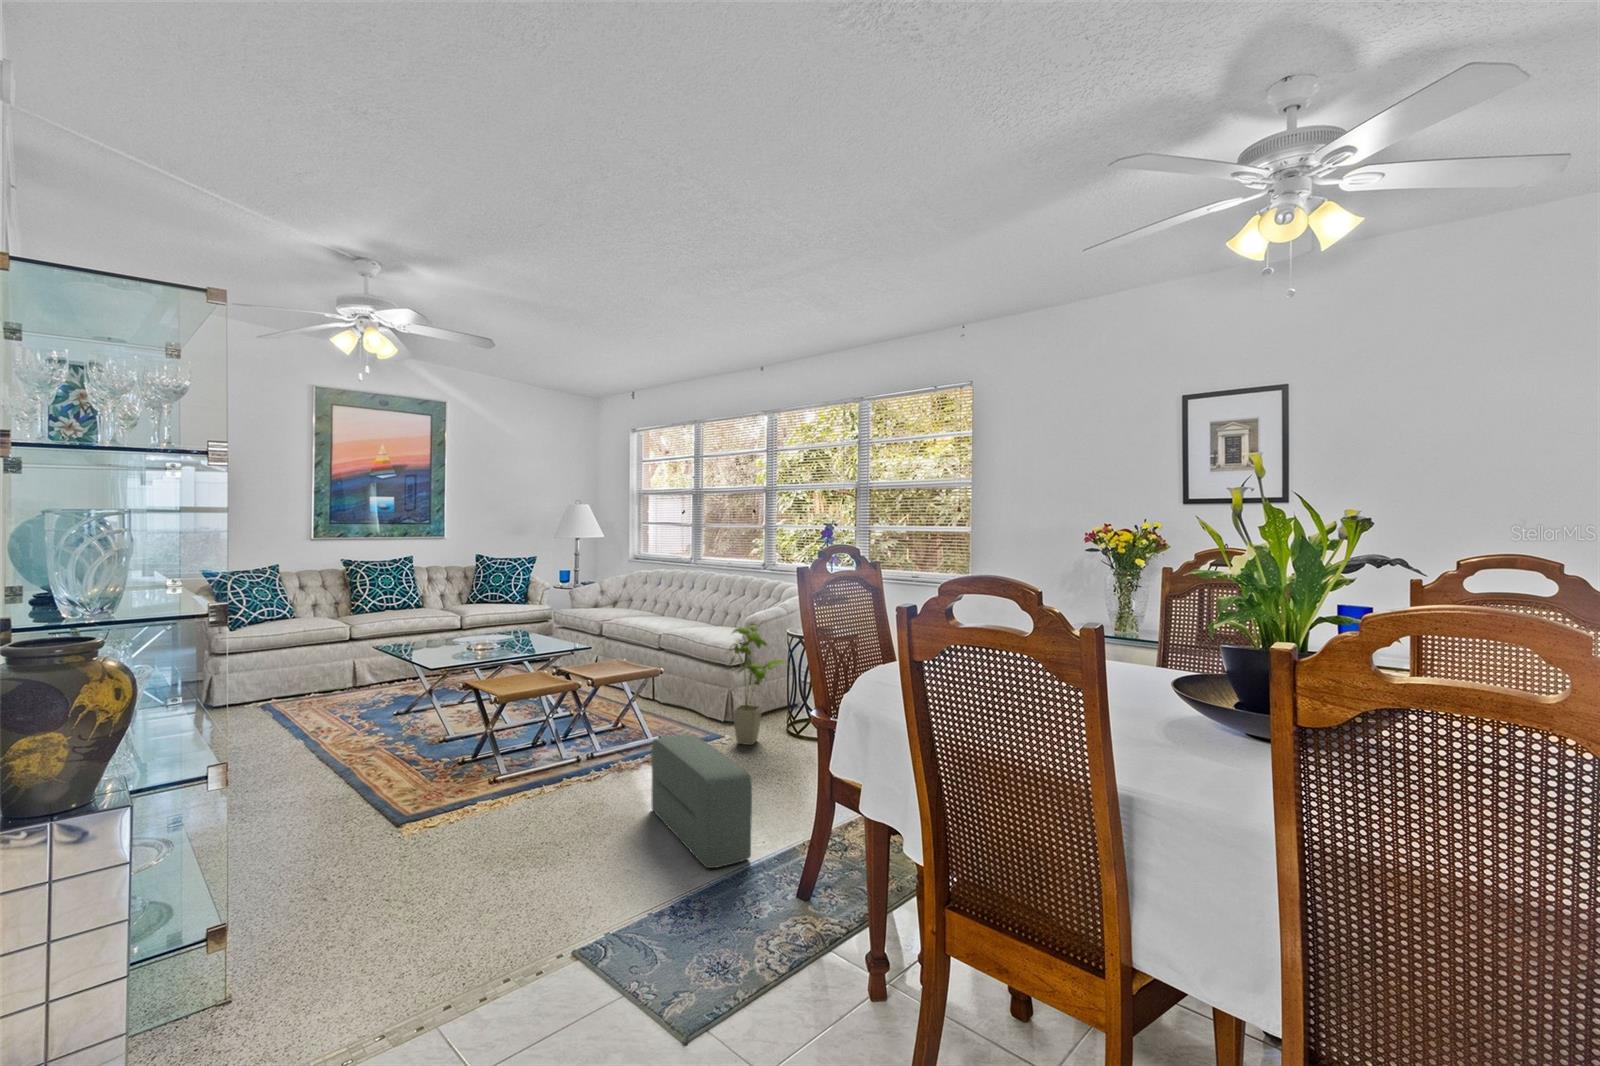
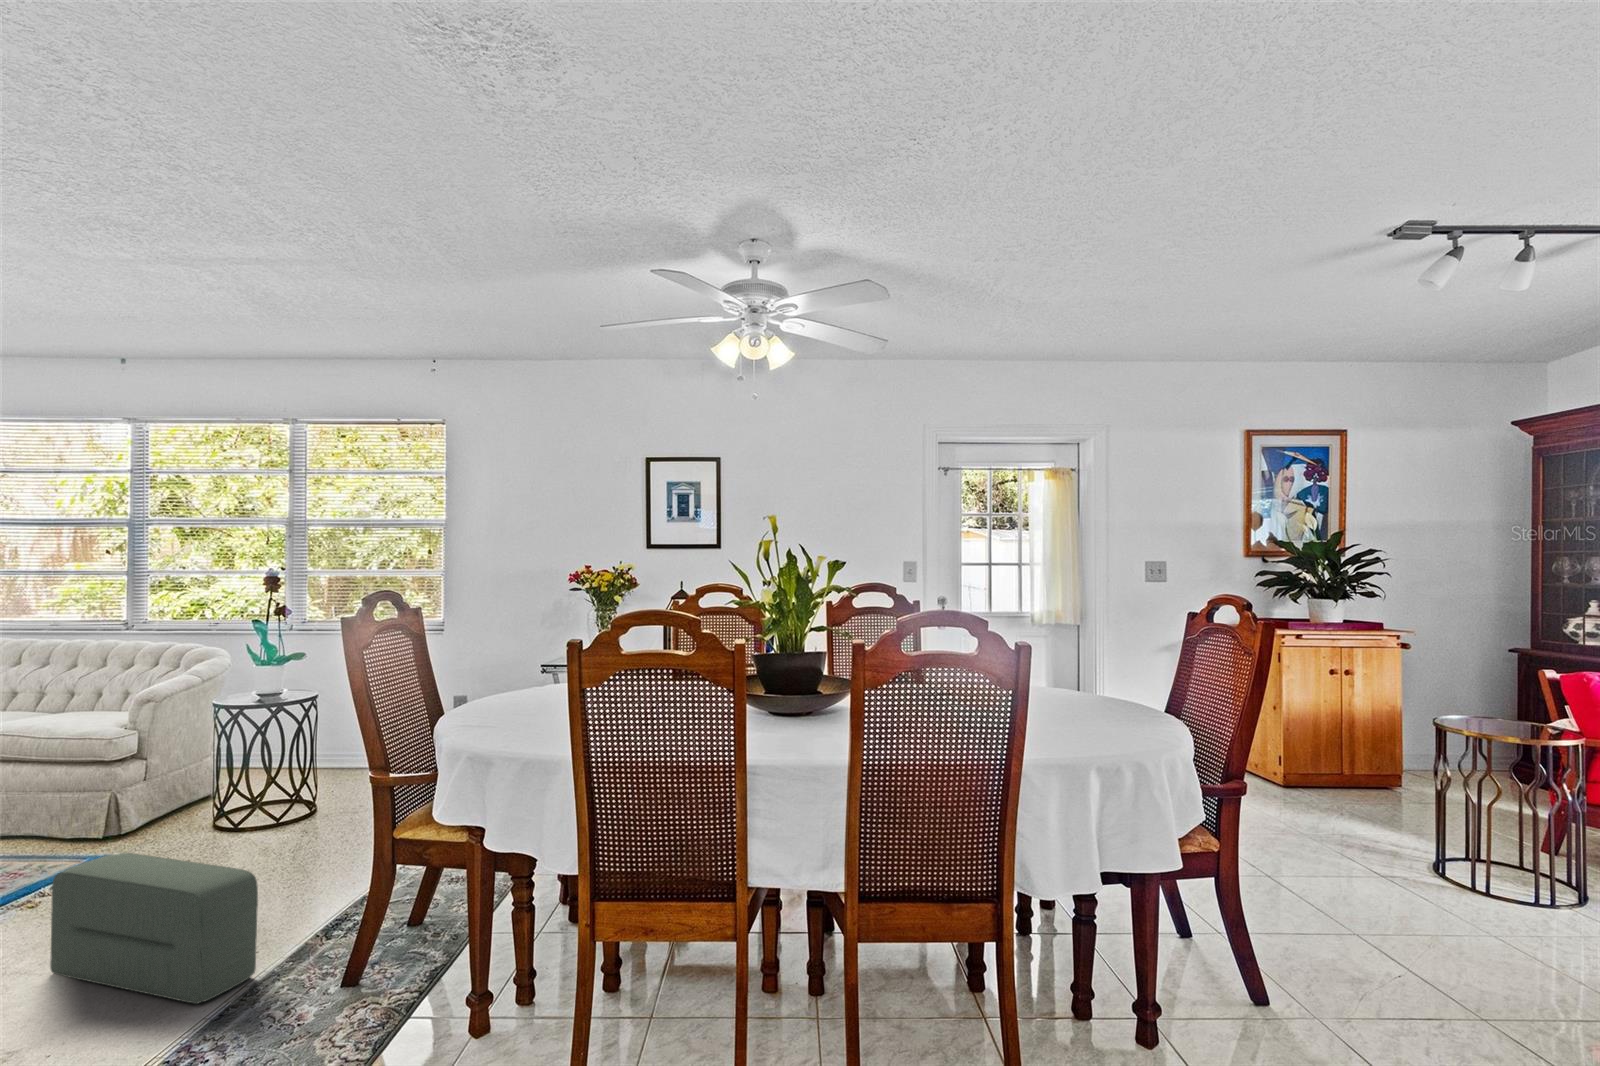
house plant: present [729,625,785,745] -> none [124,701,228,863]

